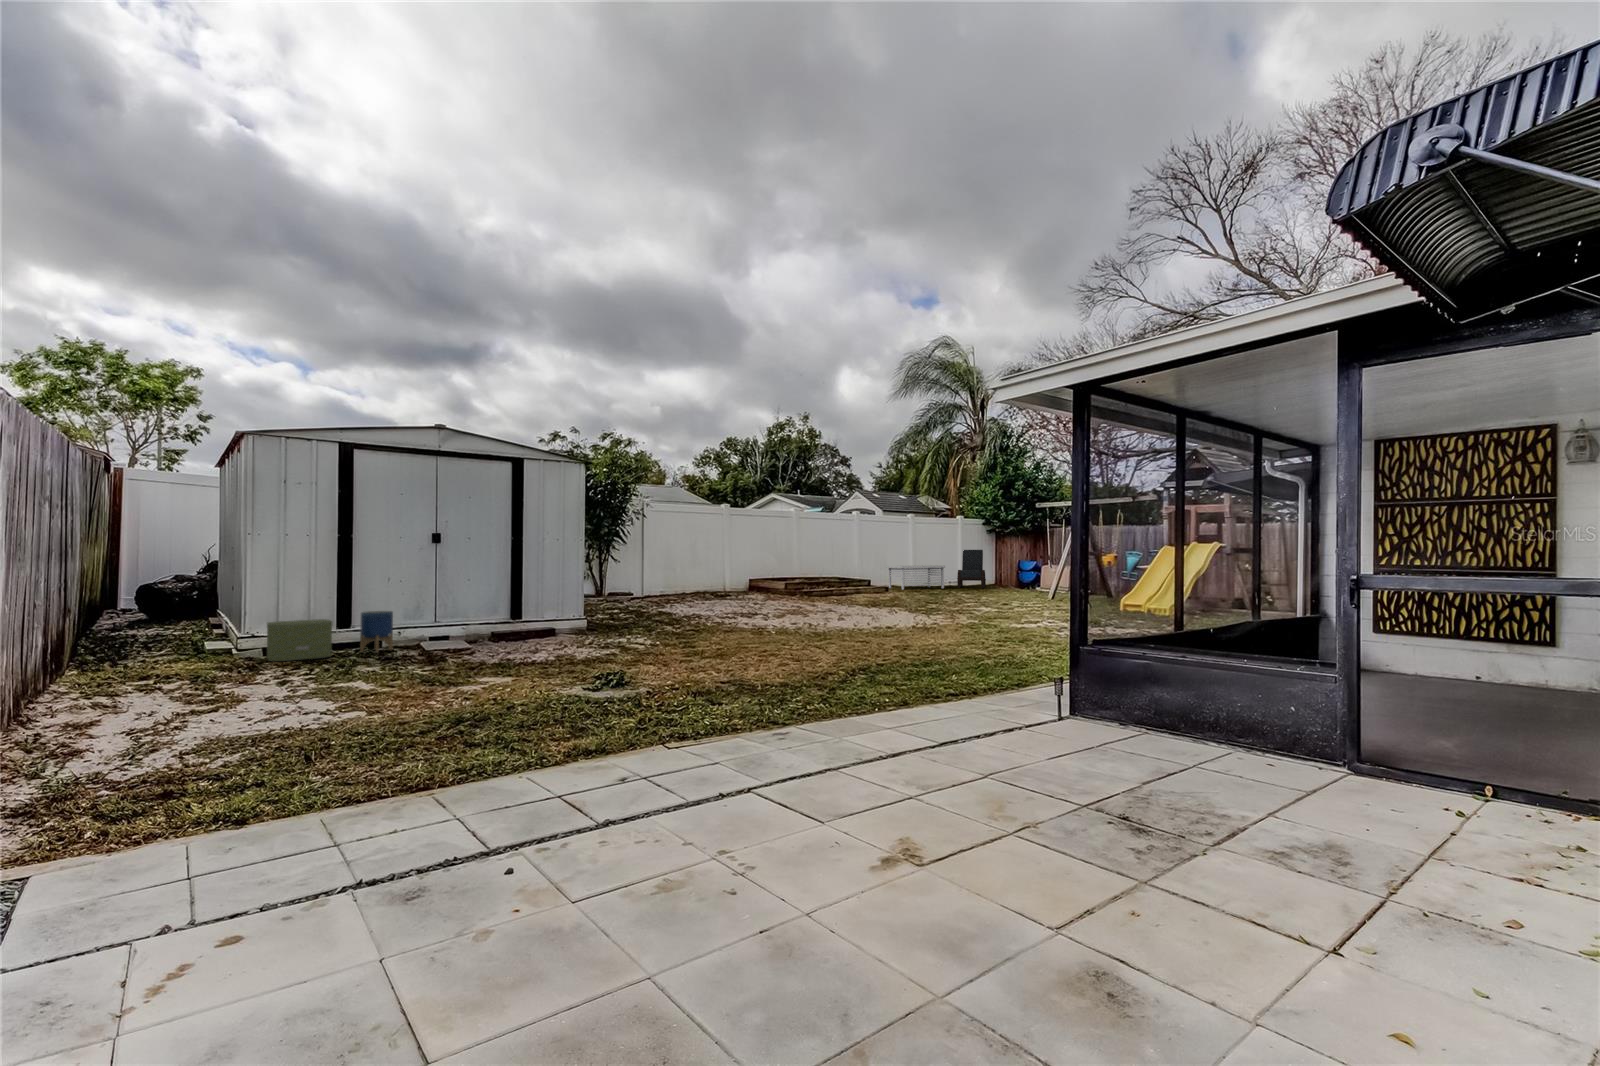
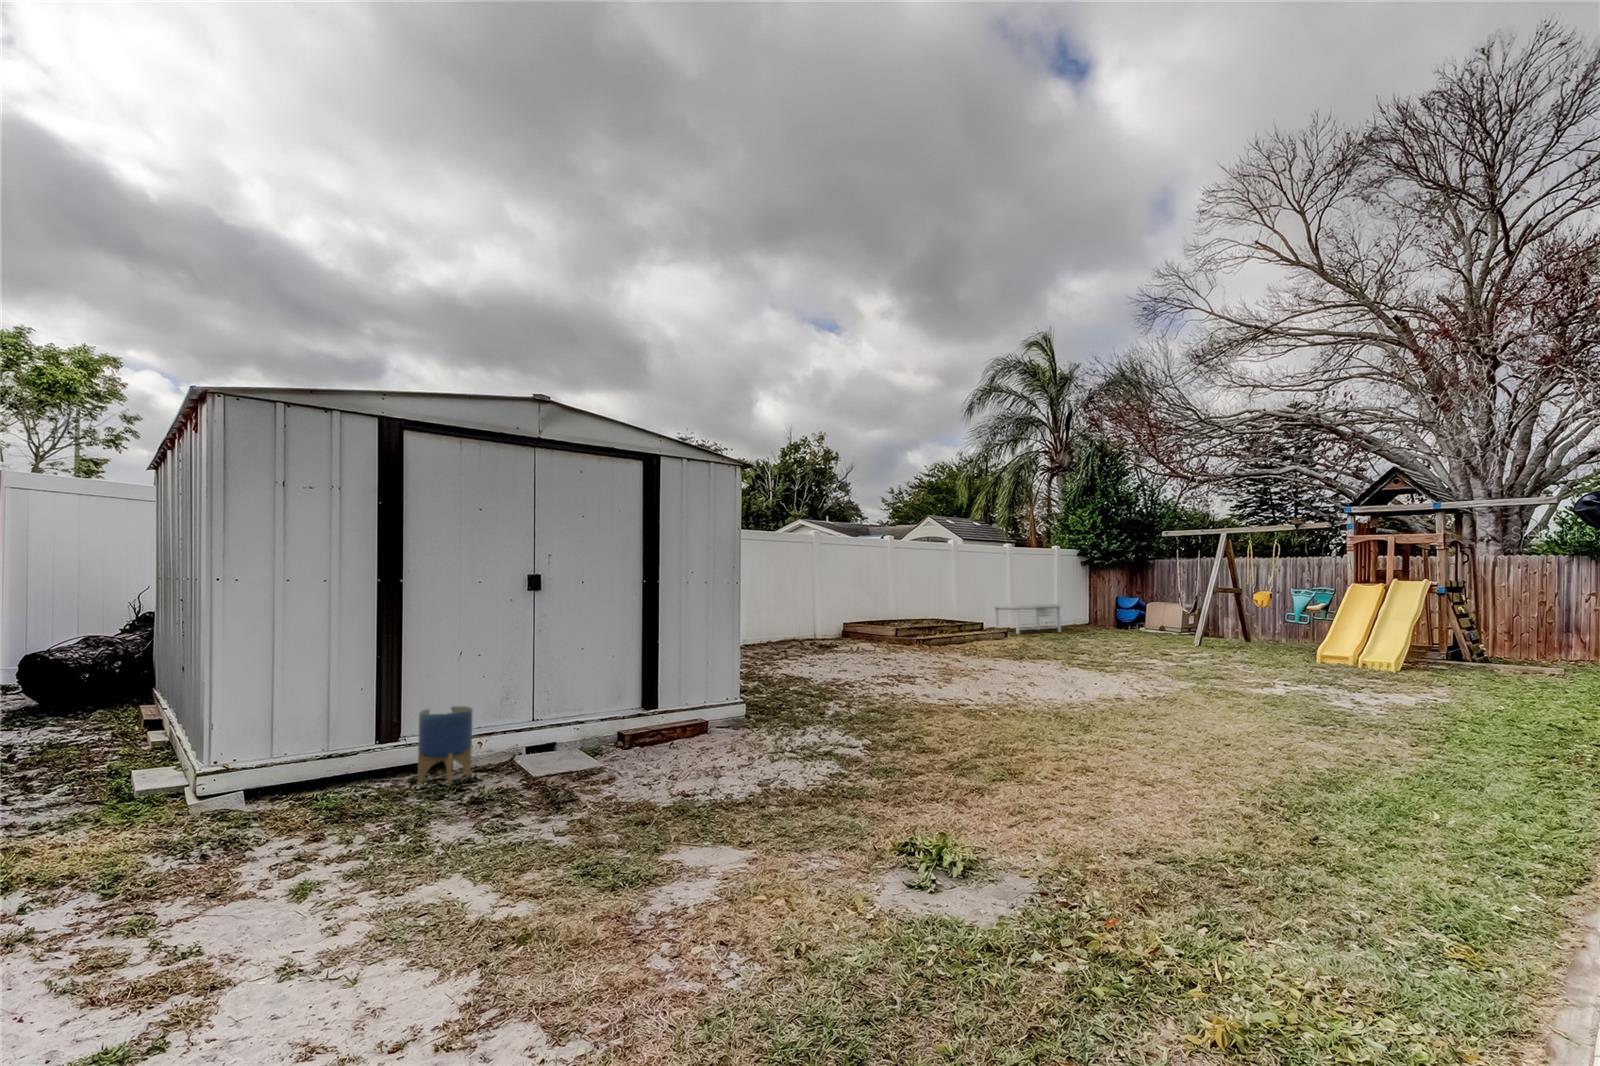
lounge chair: present [957,550,986,588] -> none [1068,584,1105,630]
storage box: present [267,619,332,661] -> none [255,729,380,823]

